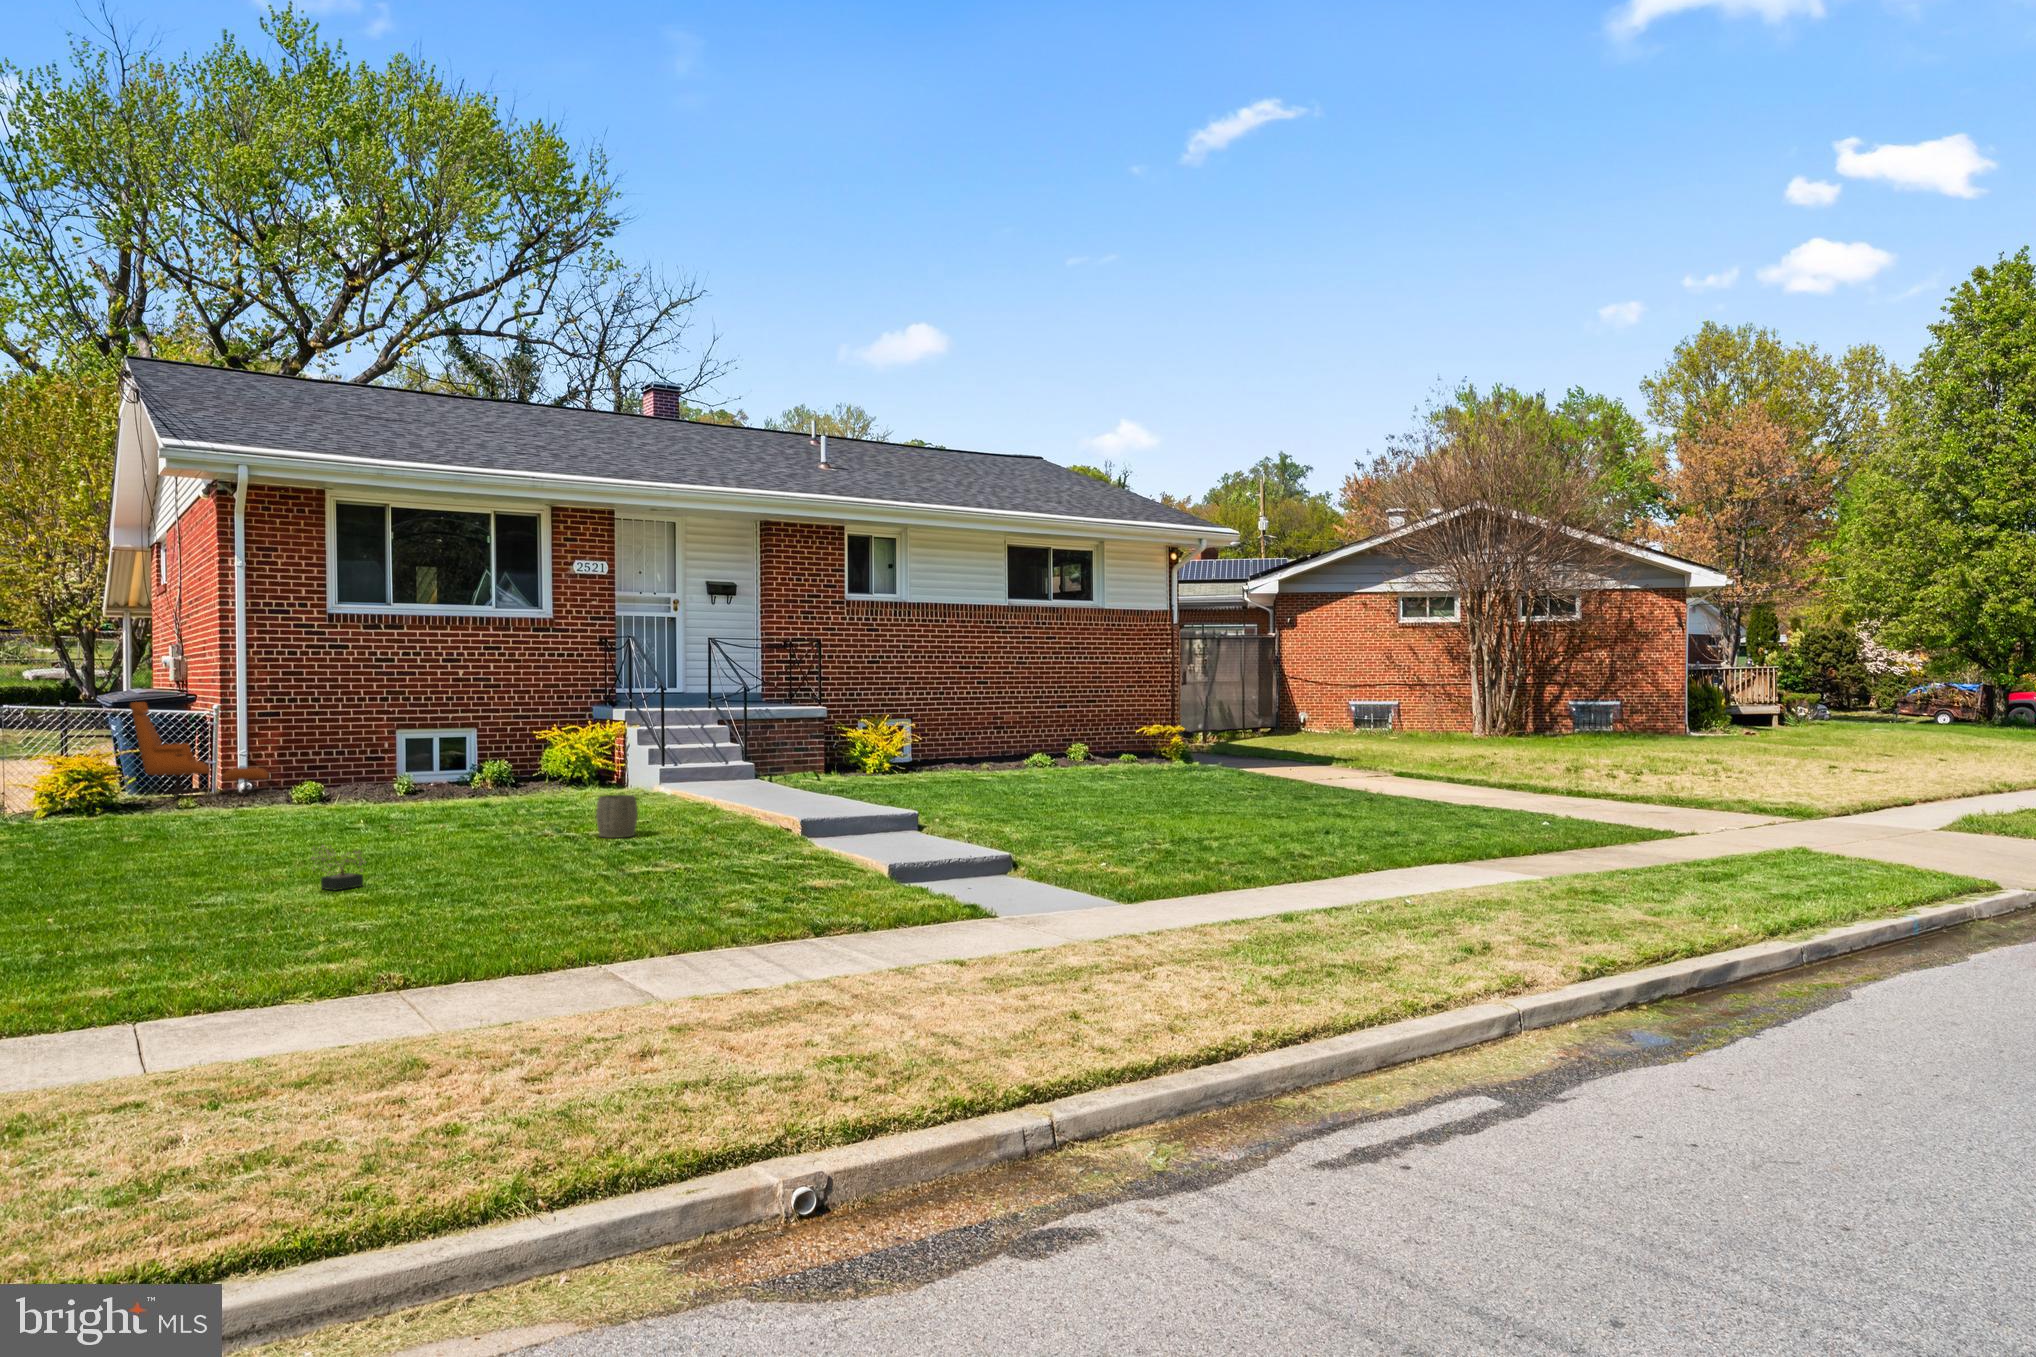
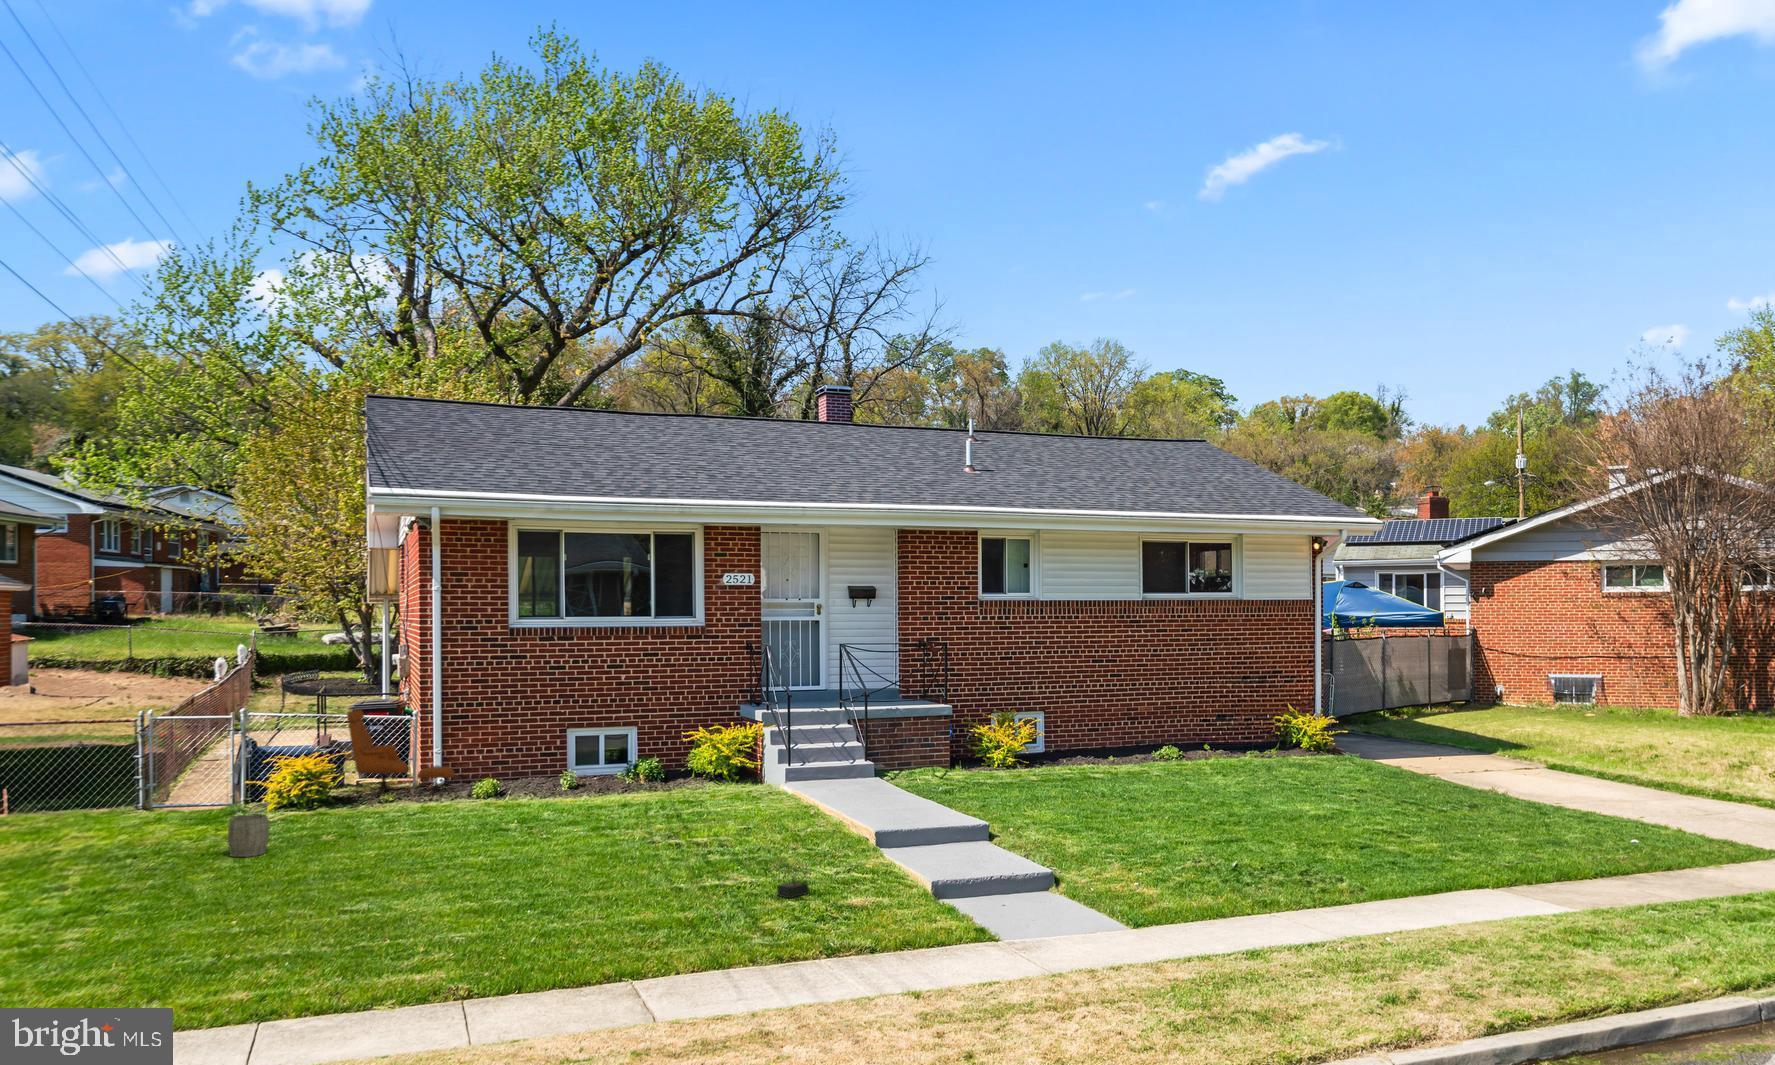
woven basket: present [596,795,638,838] -> present [228,814,269,857]
decorative plant: present [312,845,364,890] -> present [770,859,809,898]

